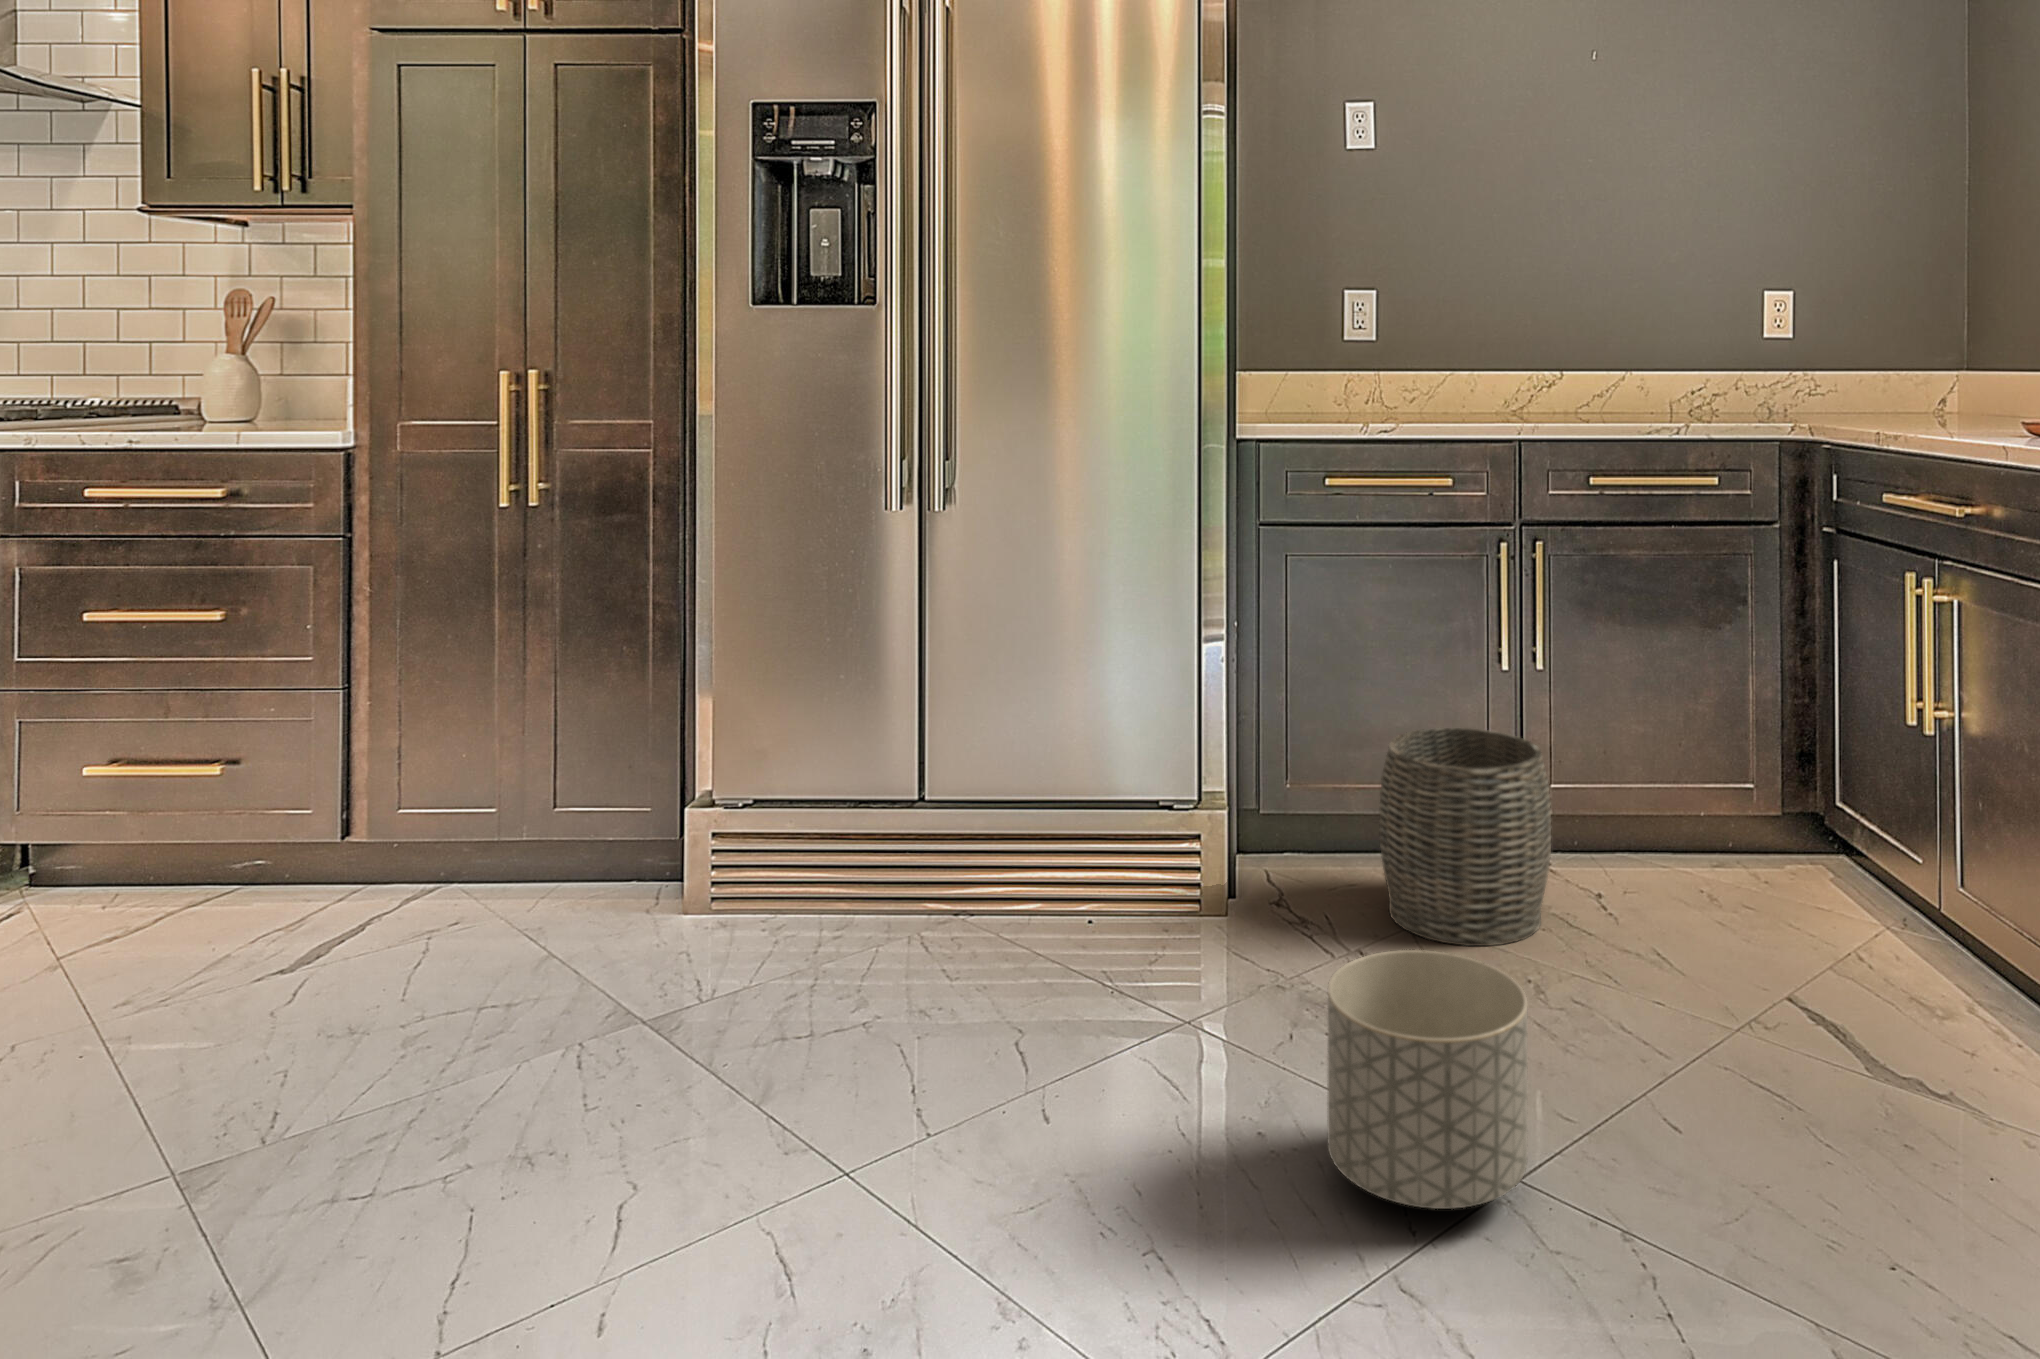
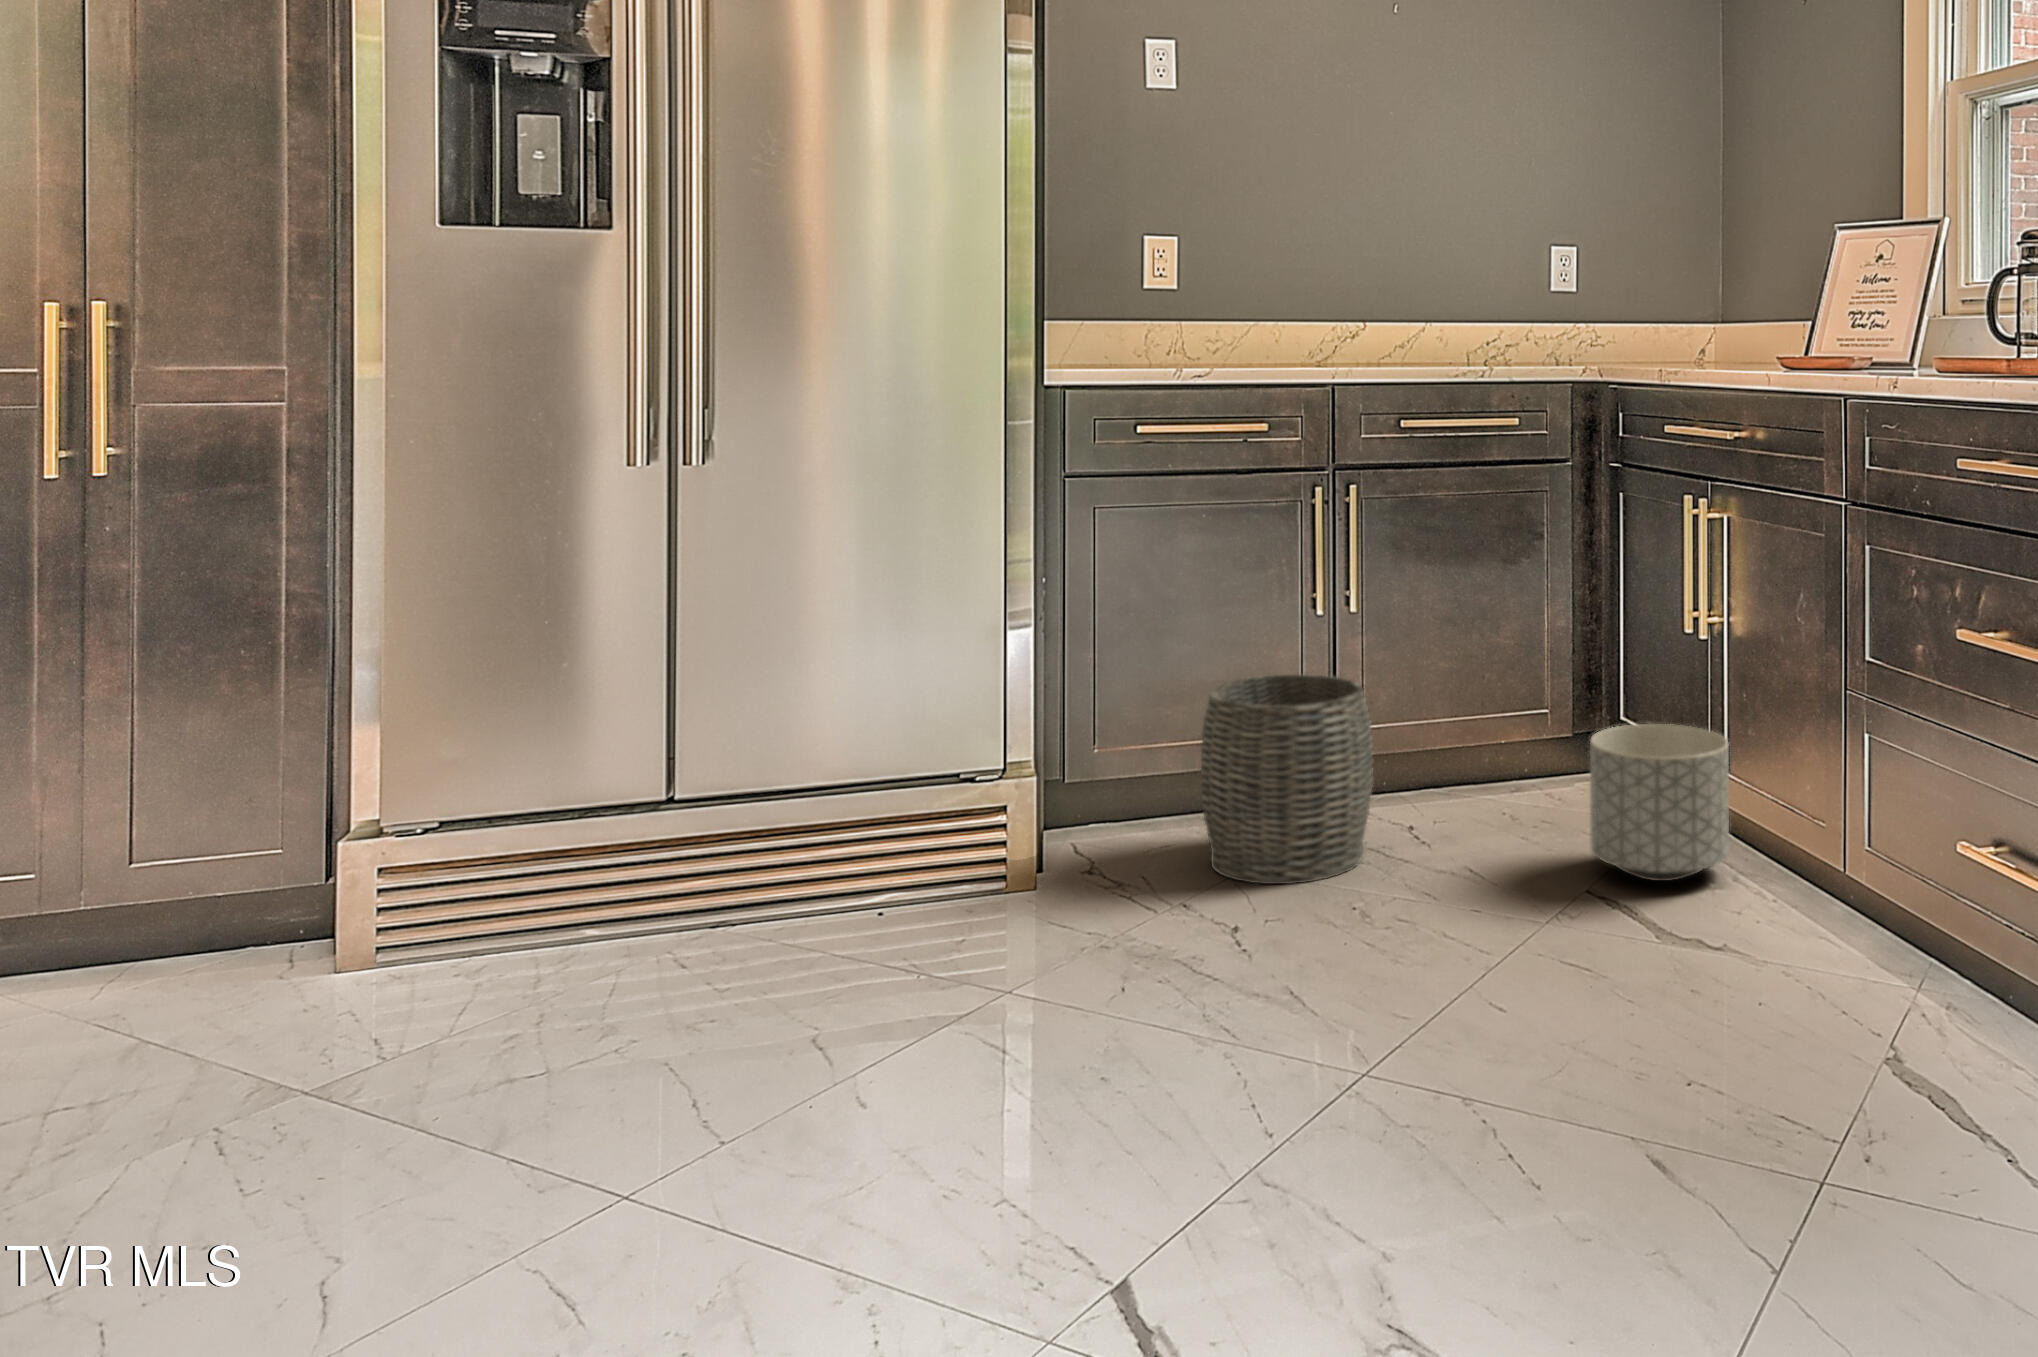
planter: present [1327,950,1528,1209] -> present [1590,724,1729,881]

